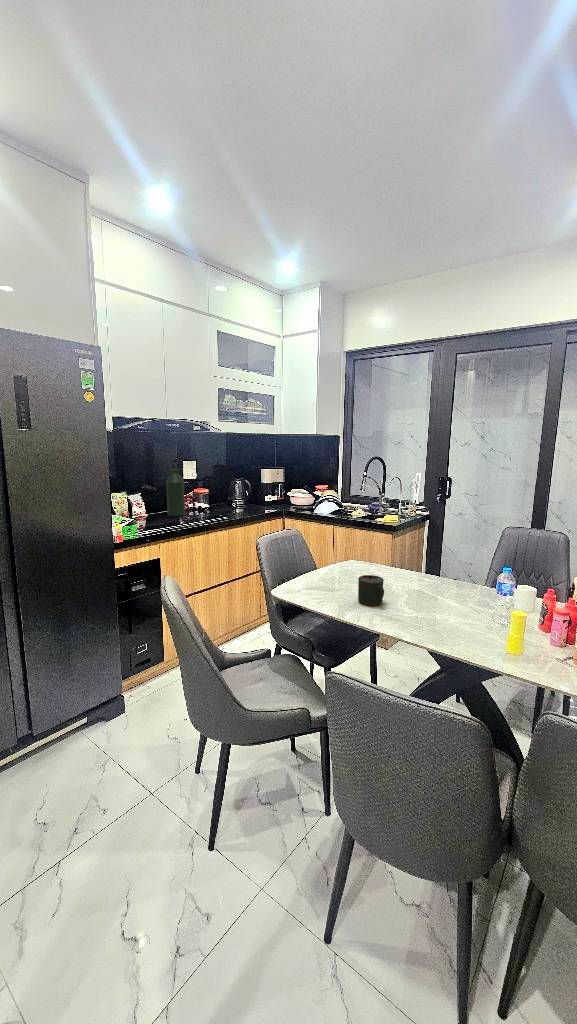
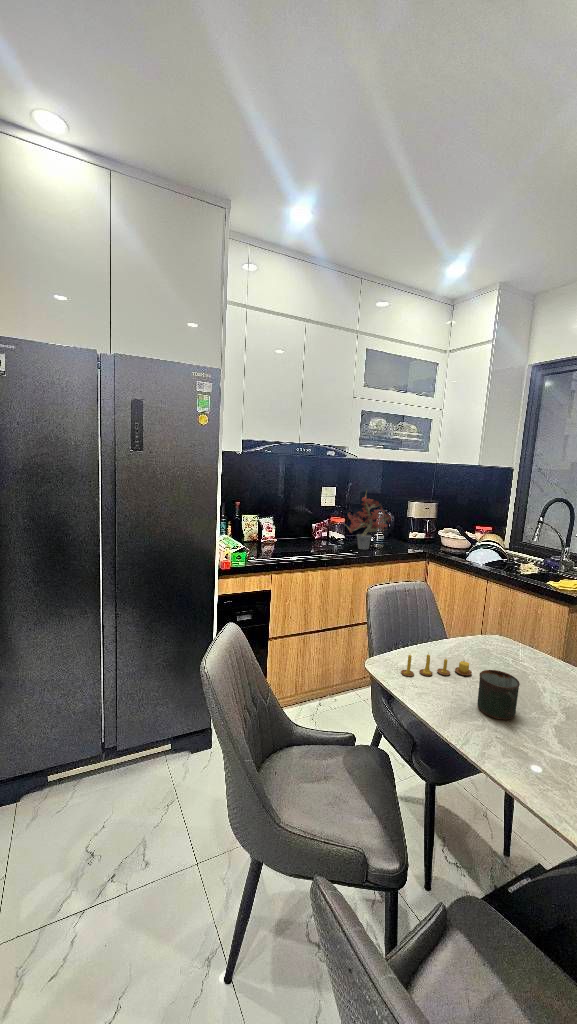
potted plant: none [214,457,252,513] -> present [346,490,391,550]
bottle: present [166,468,185,516] -> none [294,495,314,546]
candle: none [301,575,347,595] -> present [401,654,472,676]

